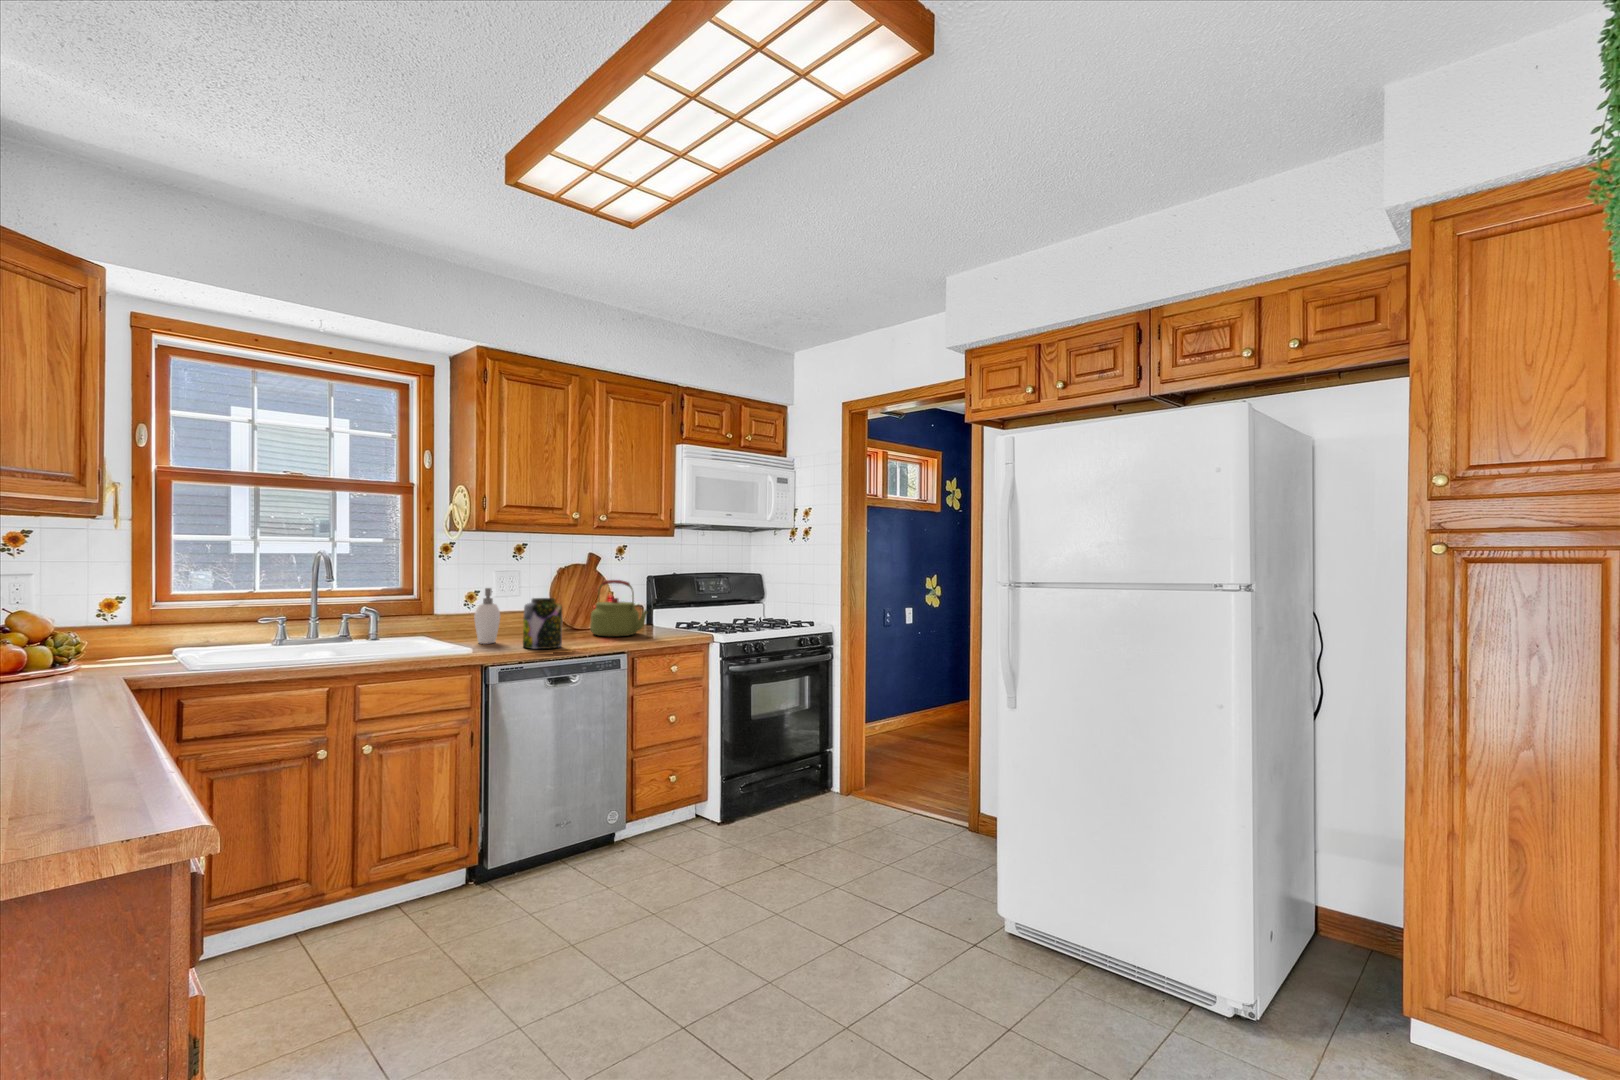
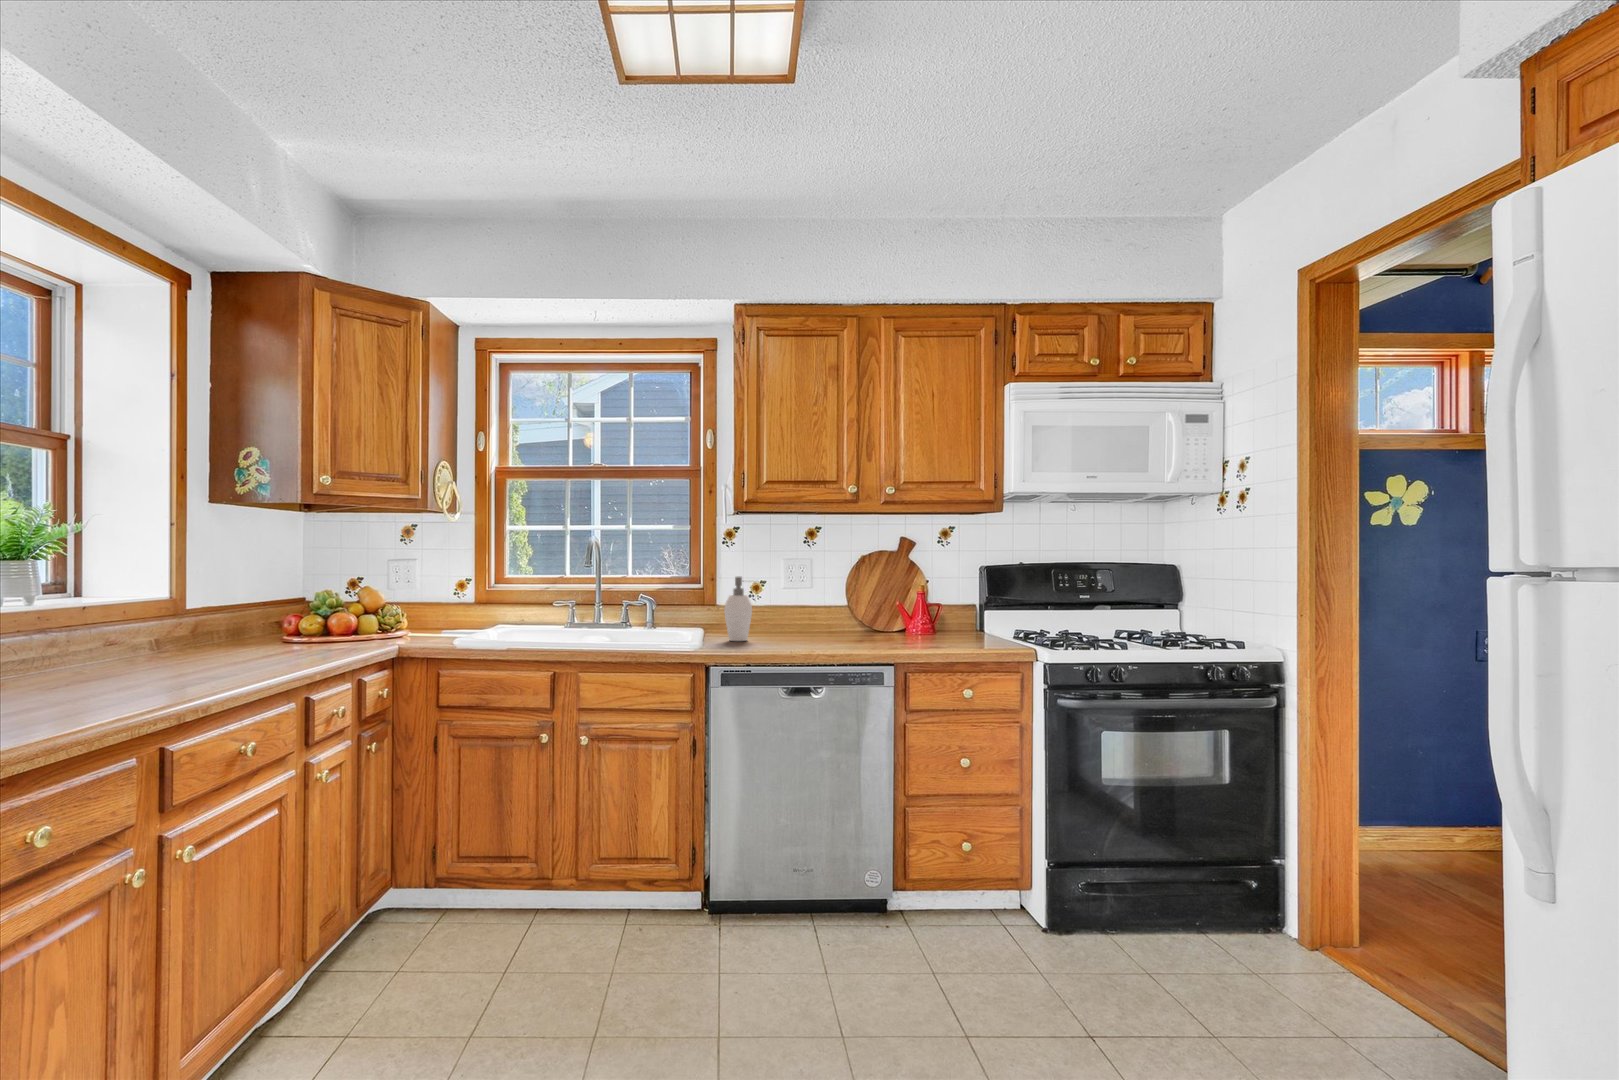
kettle: present [590,580,648,637] -> none [869,570,931,644]
jar: present [523,598,562,649] -> none [759,589,801,650]

